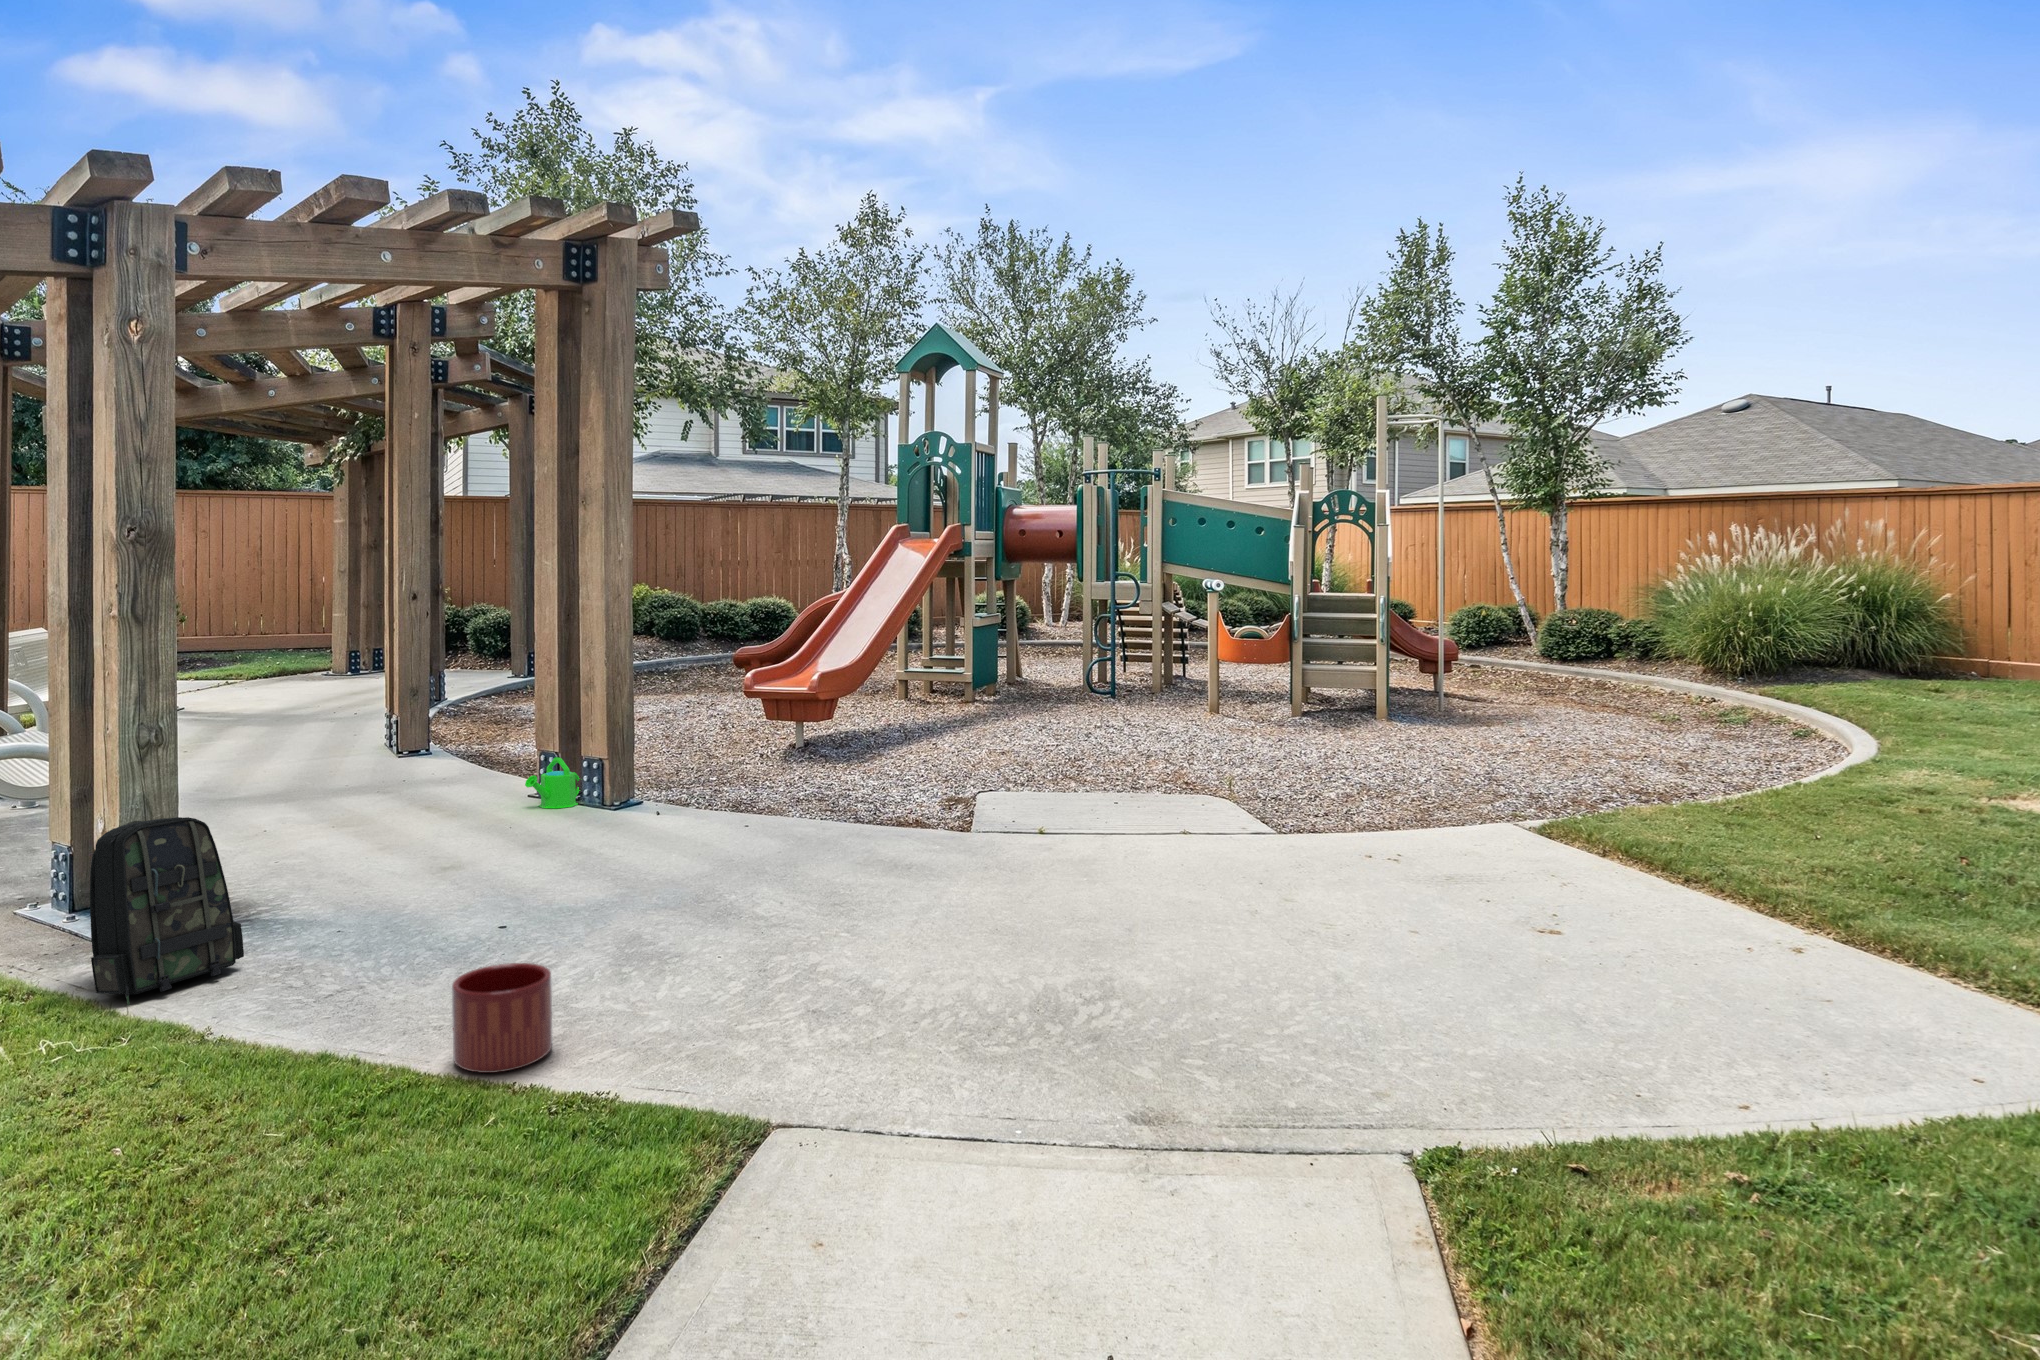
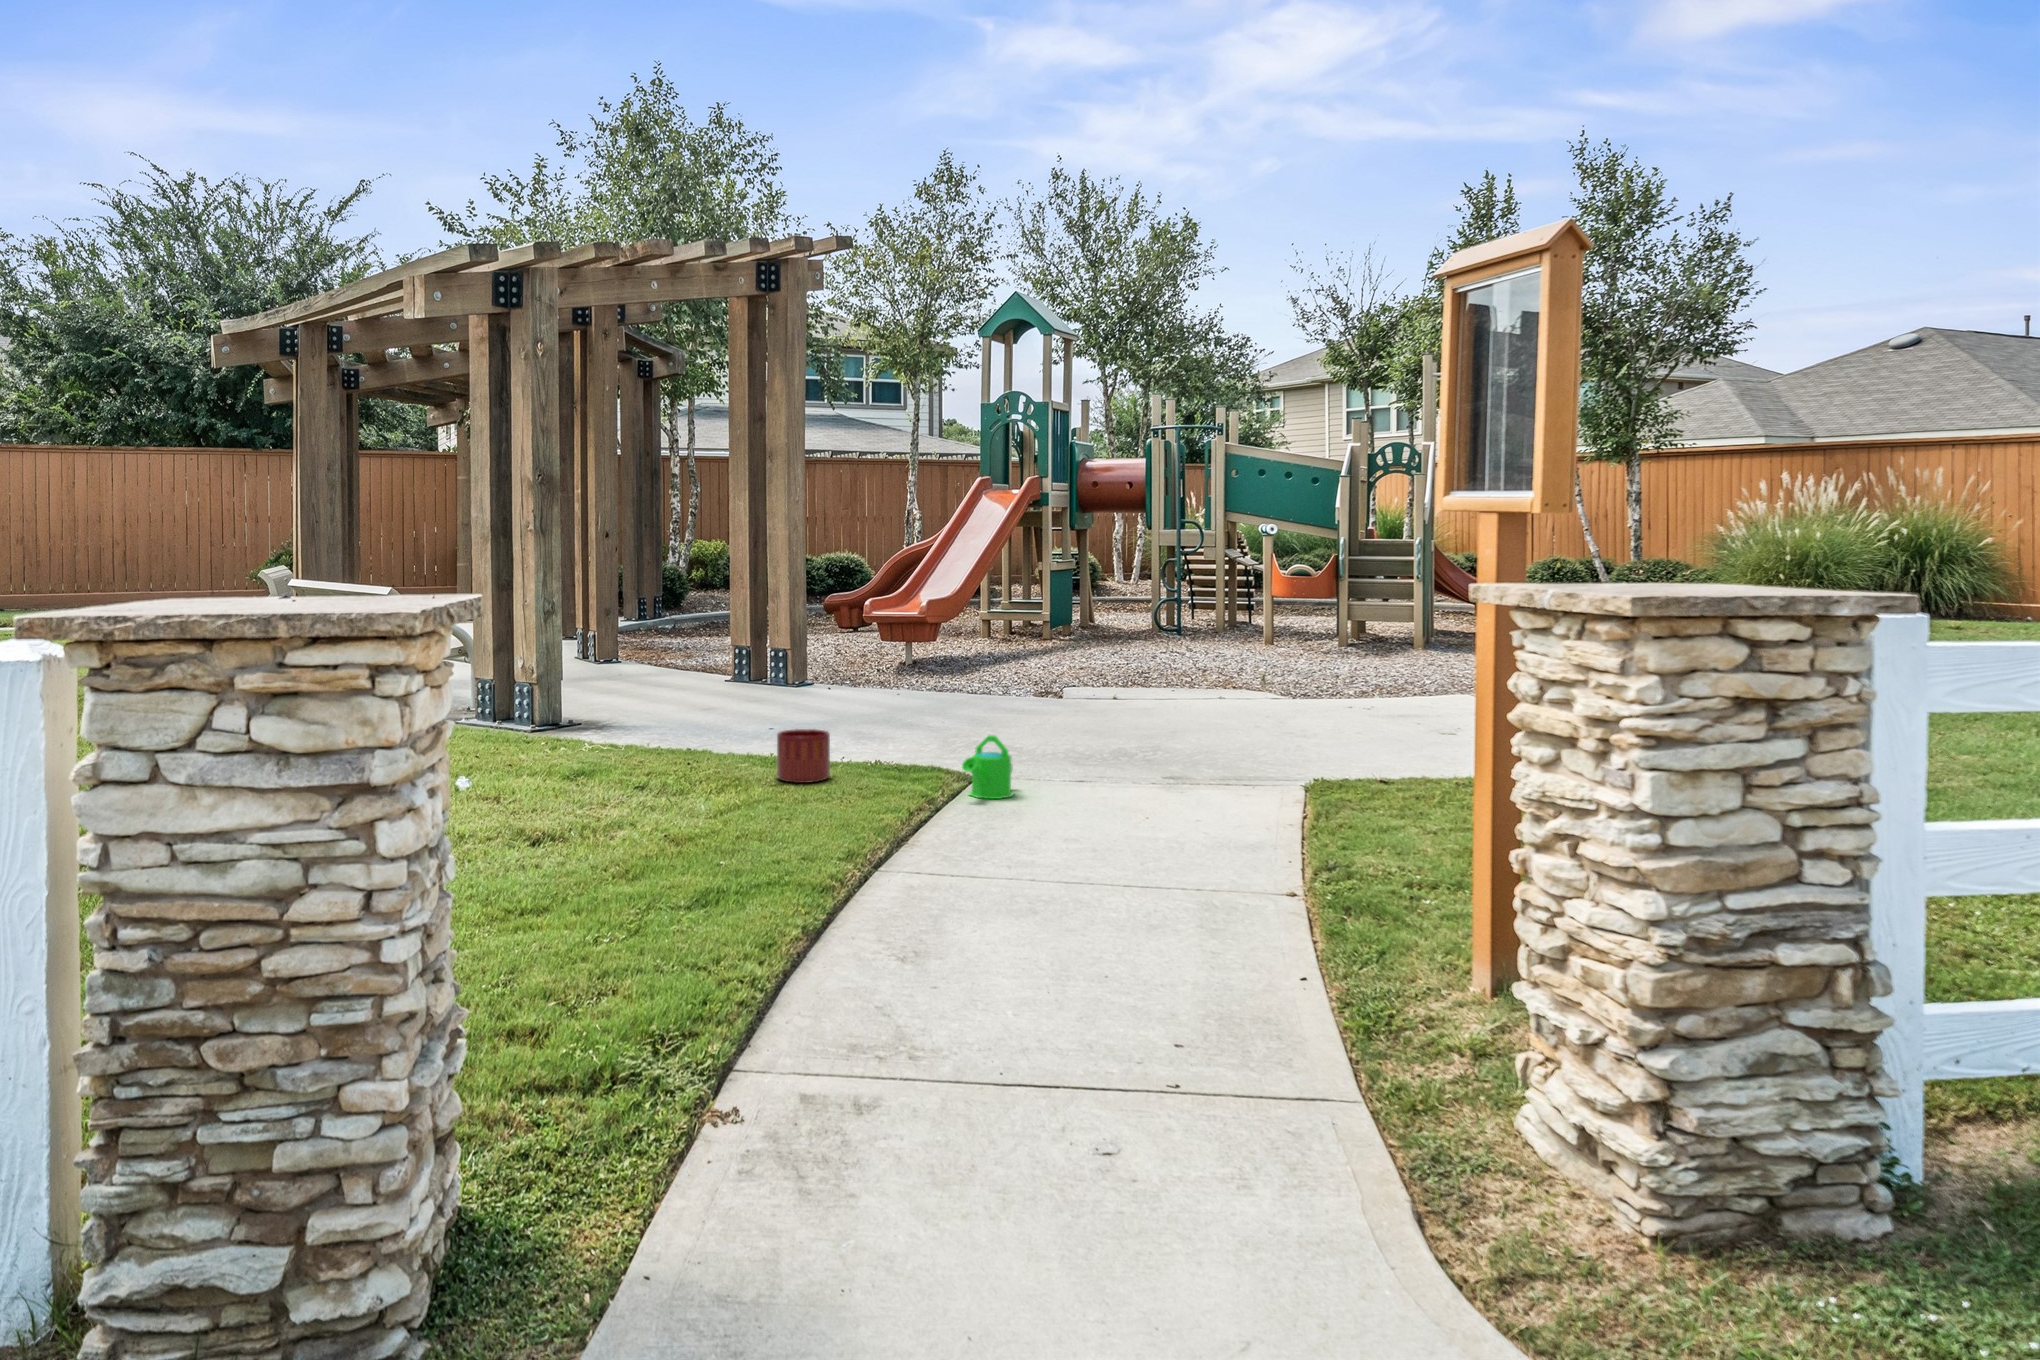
watering can: present [525,757,582,808] -> present [962,735,1013,799]
backpack: present [90,817,244,1005] -> none [533,653,617,760]

